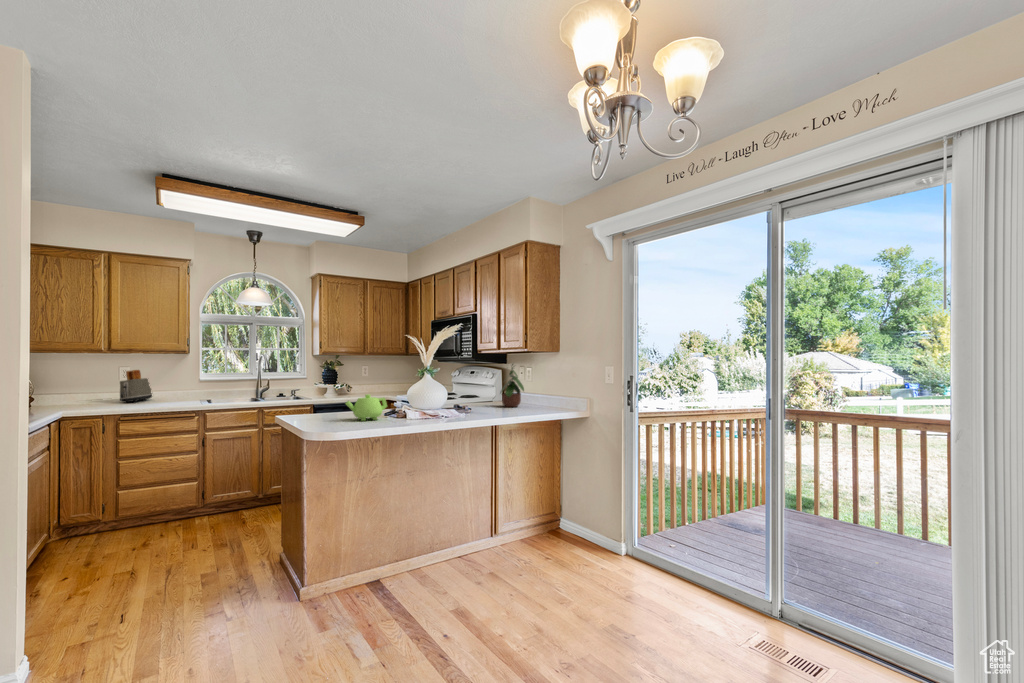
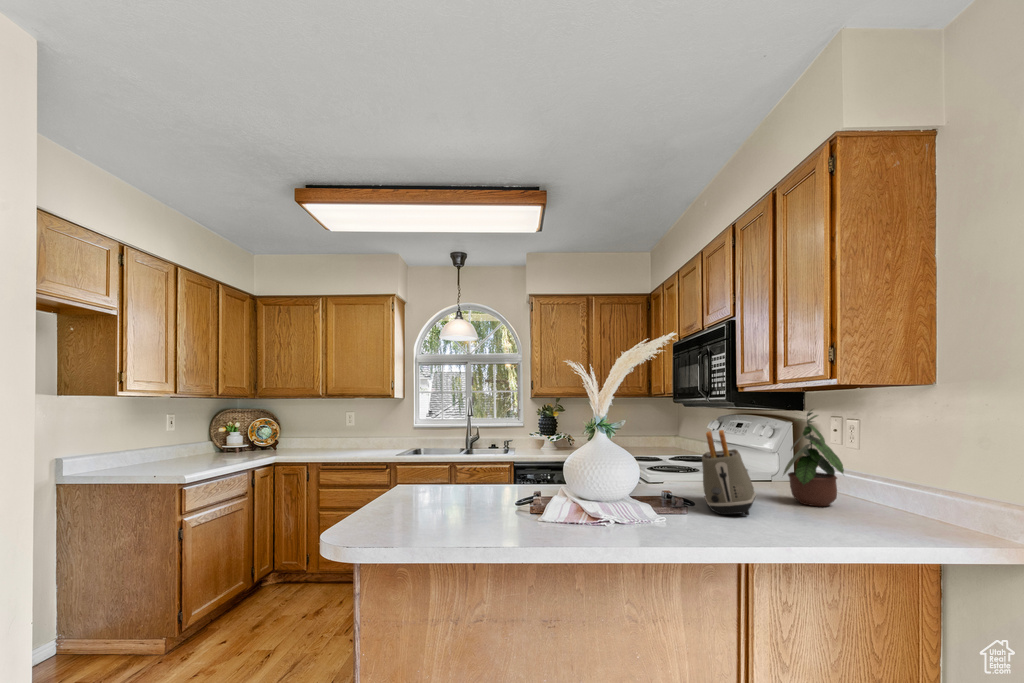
toaster: present [120,370,152,402] -> present [702,430,756,516]
teapot: present [345,394,387,421] -> none [443,469,520,521]

